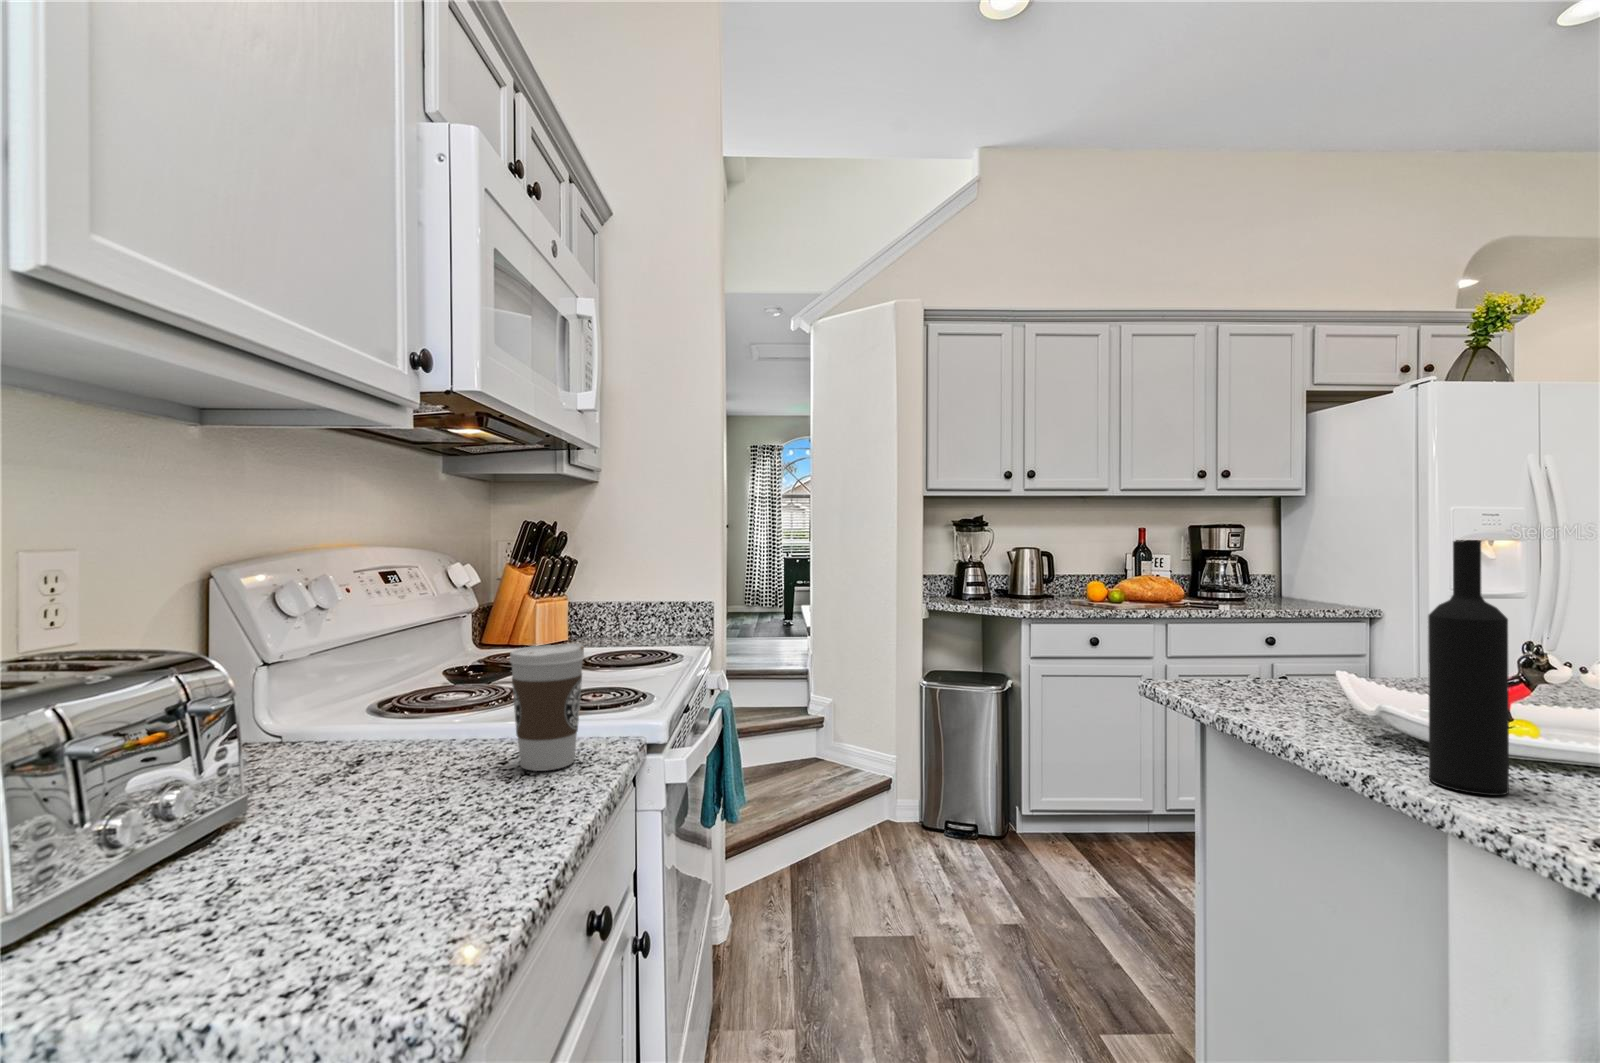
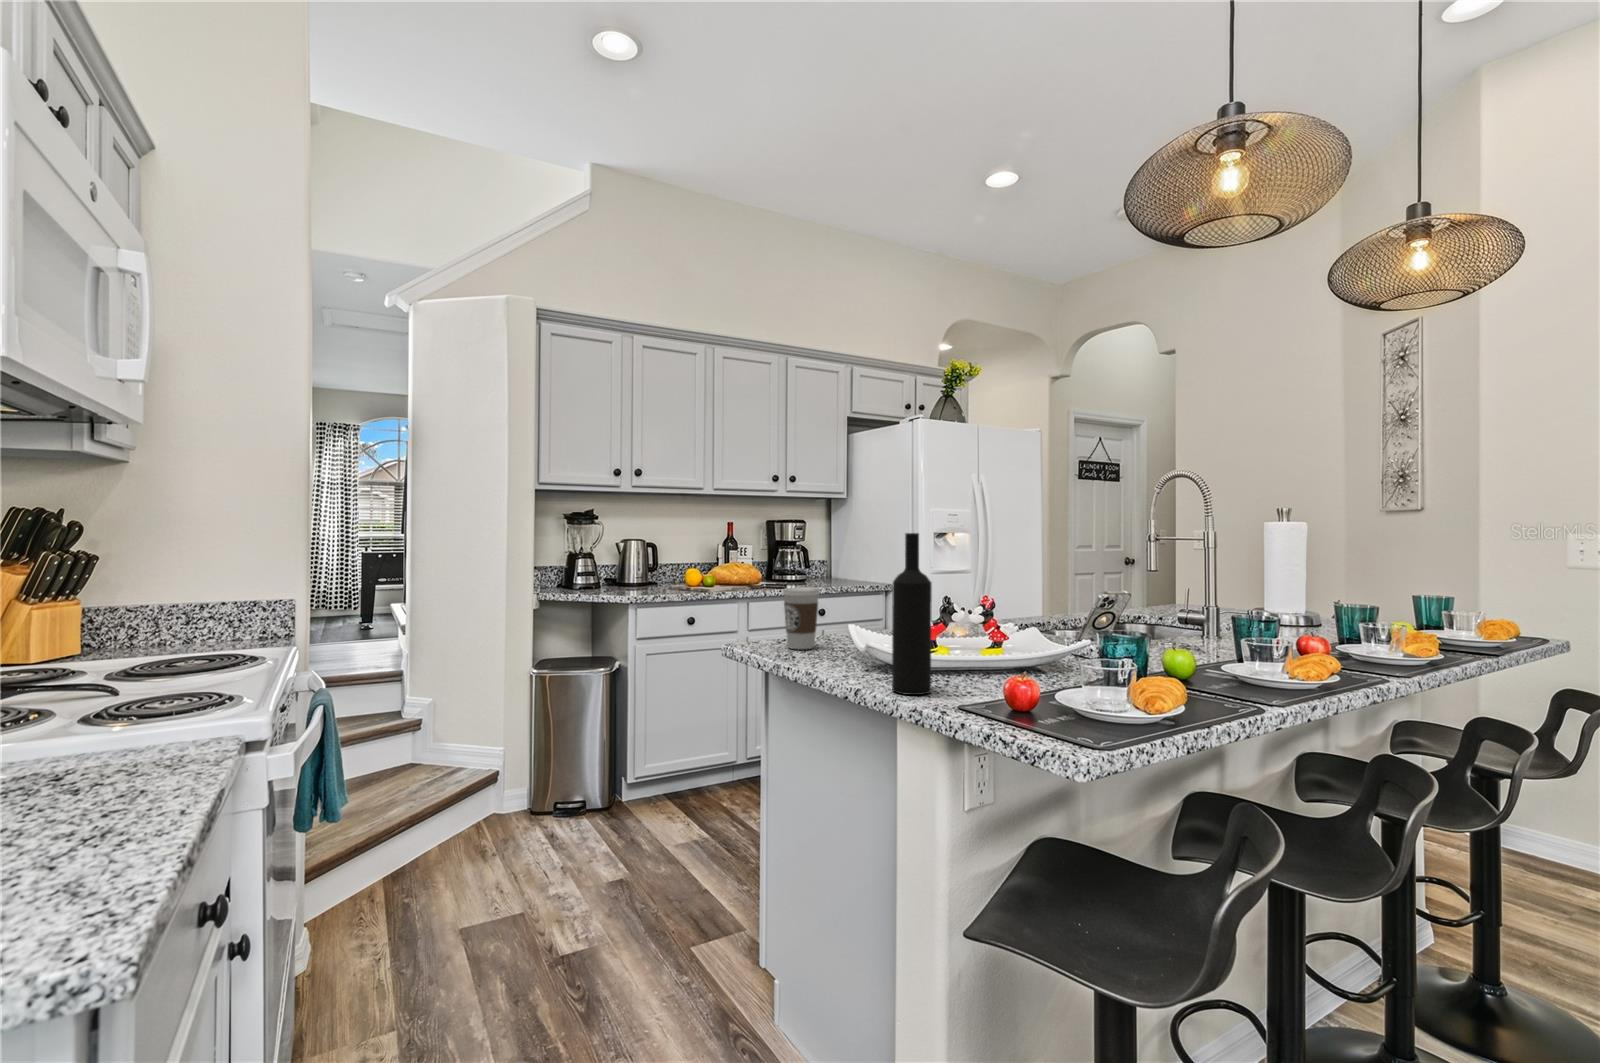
coffee cup: present [510,644,584,771] -> present [783,587,819,649]

